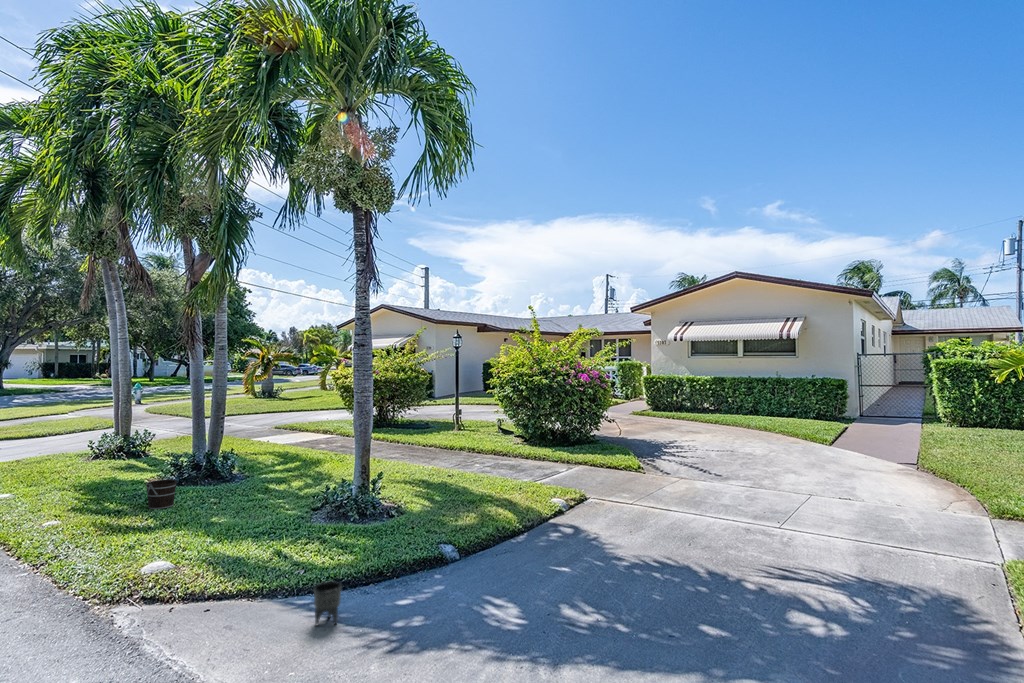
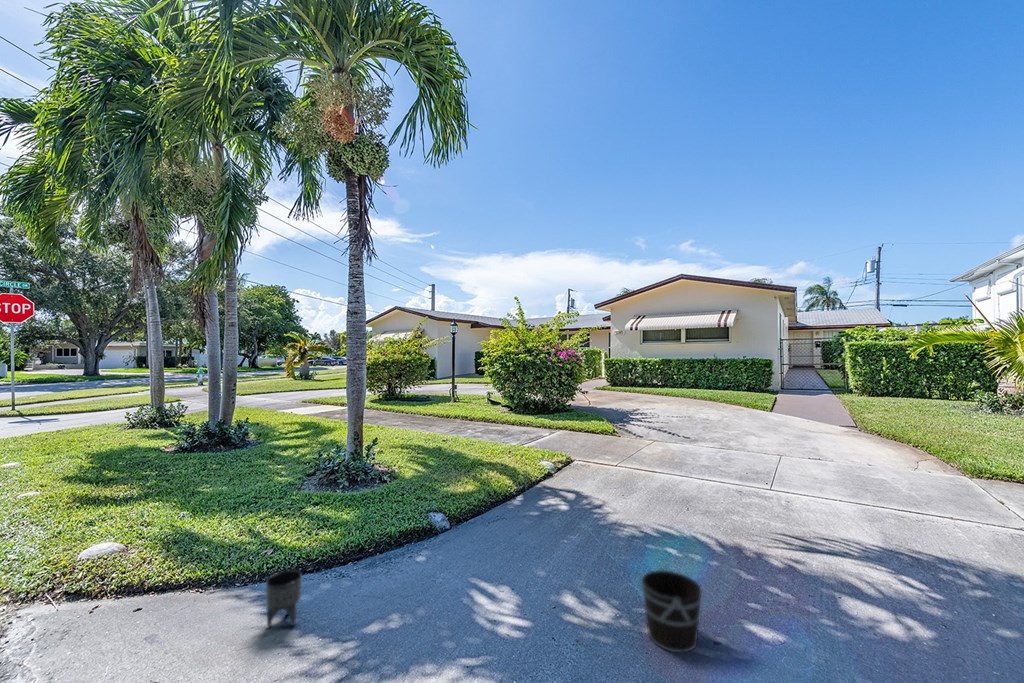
bucket: present [146,479,177,509] -> present [642,568,701,652]

